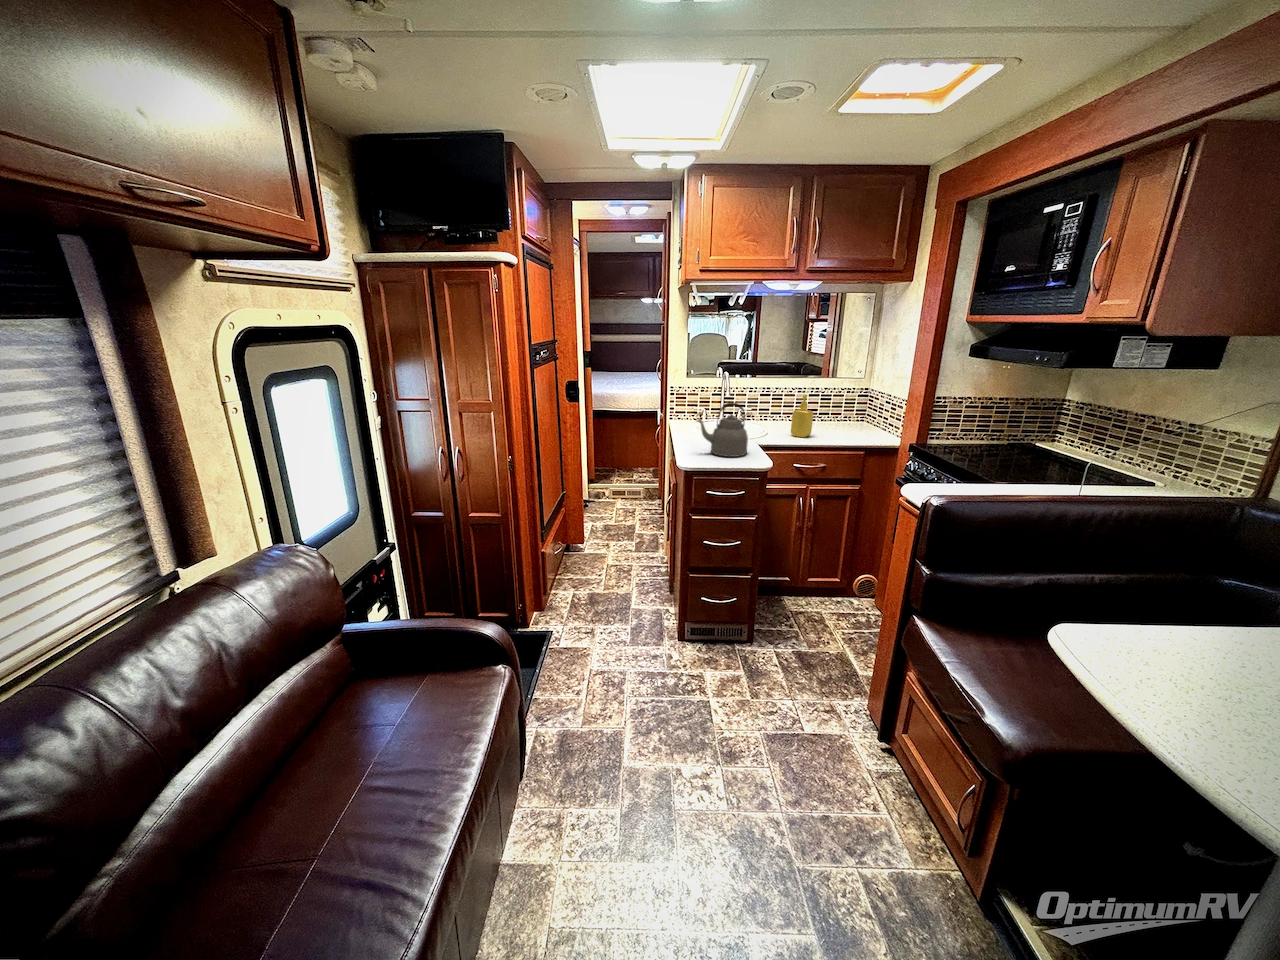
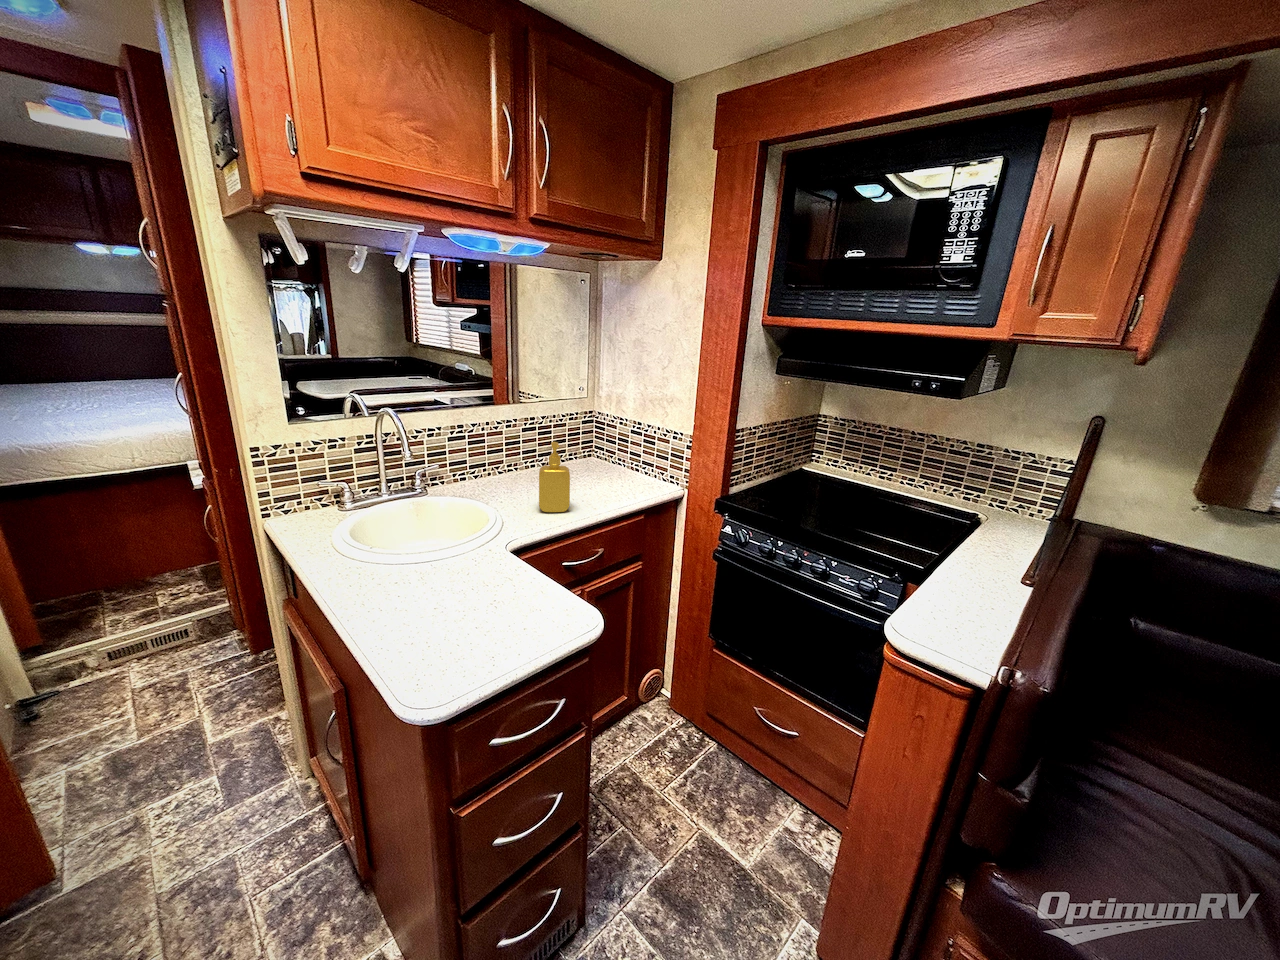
kettle: present [697,403,748,457] -> none [408,499,531,627]

